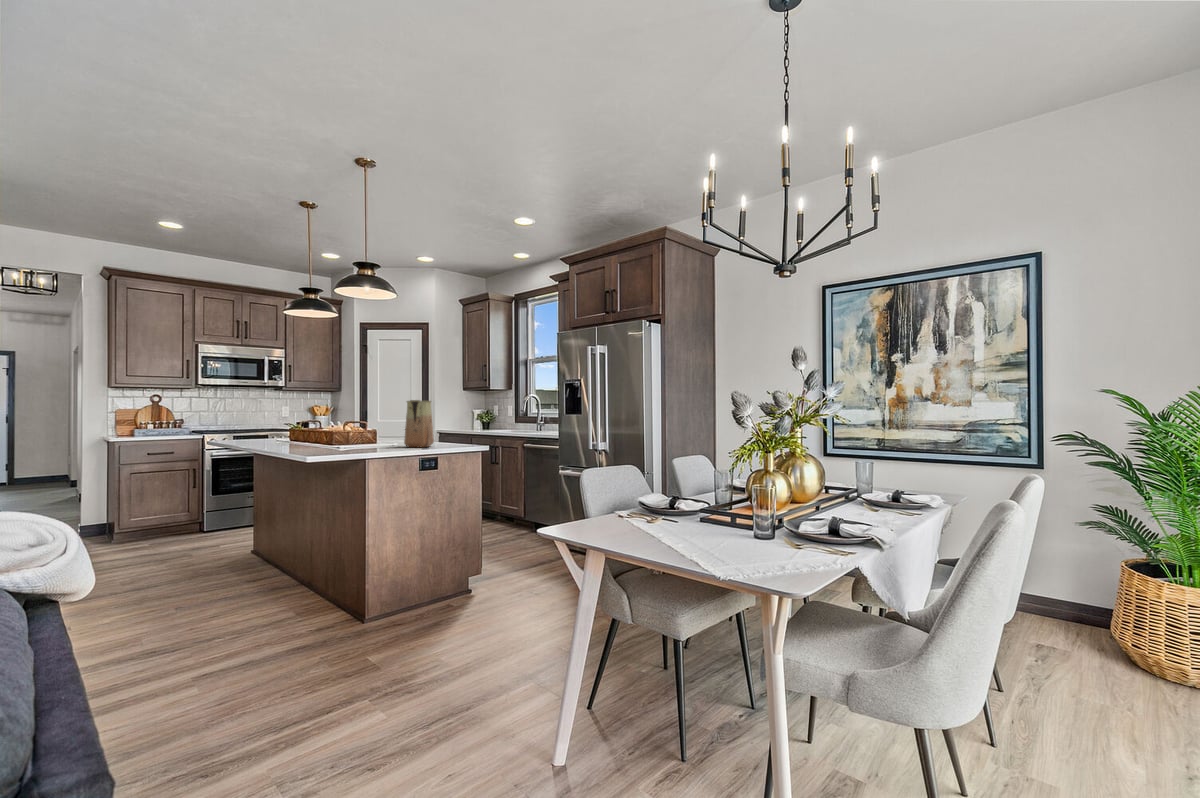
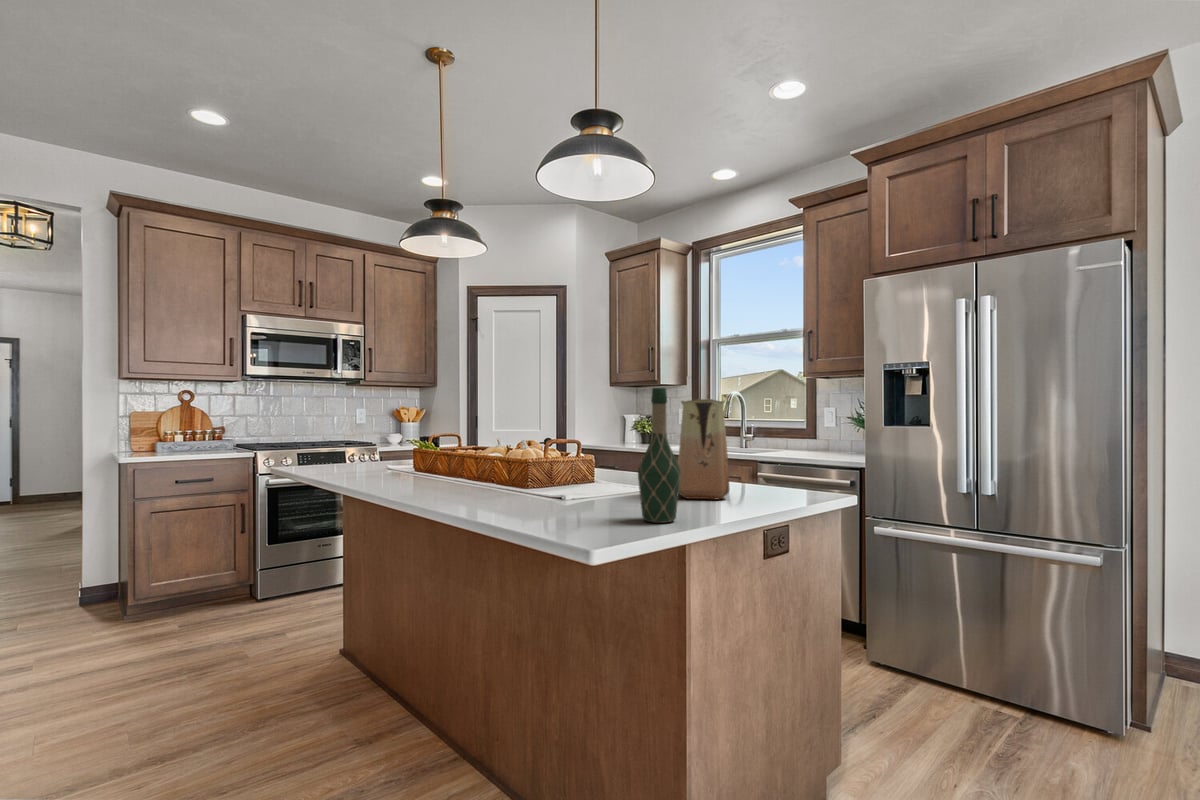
wine bottle: none [361,395,381,452] -> present [638,388,681,523]

